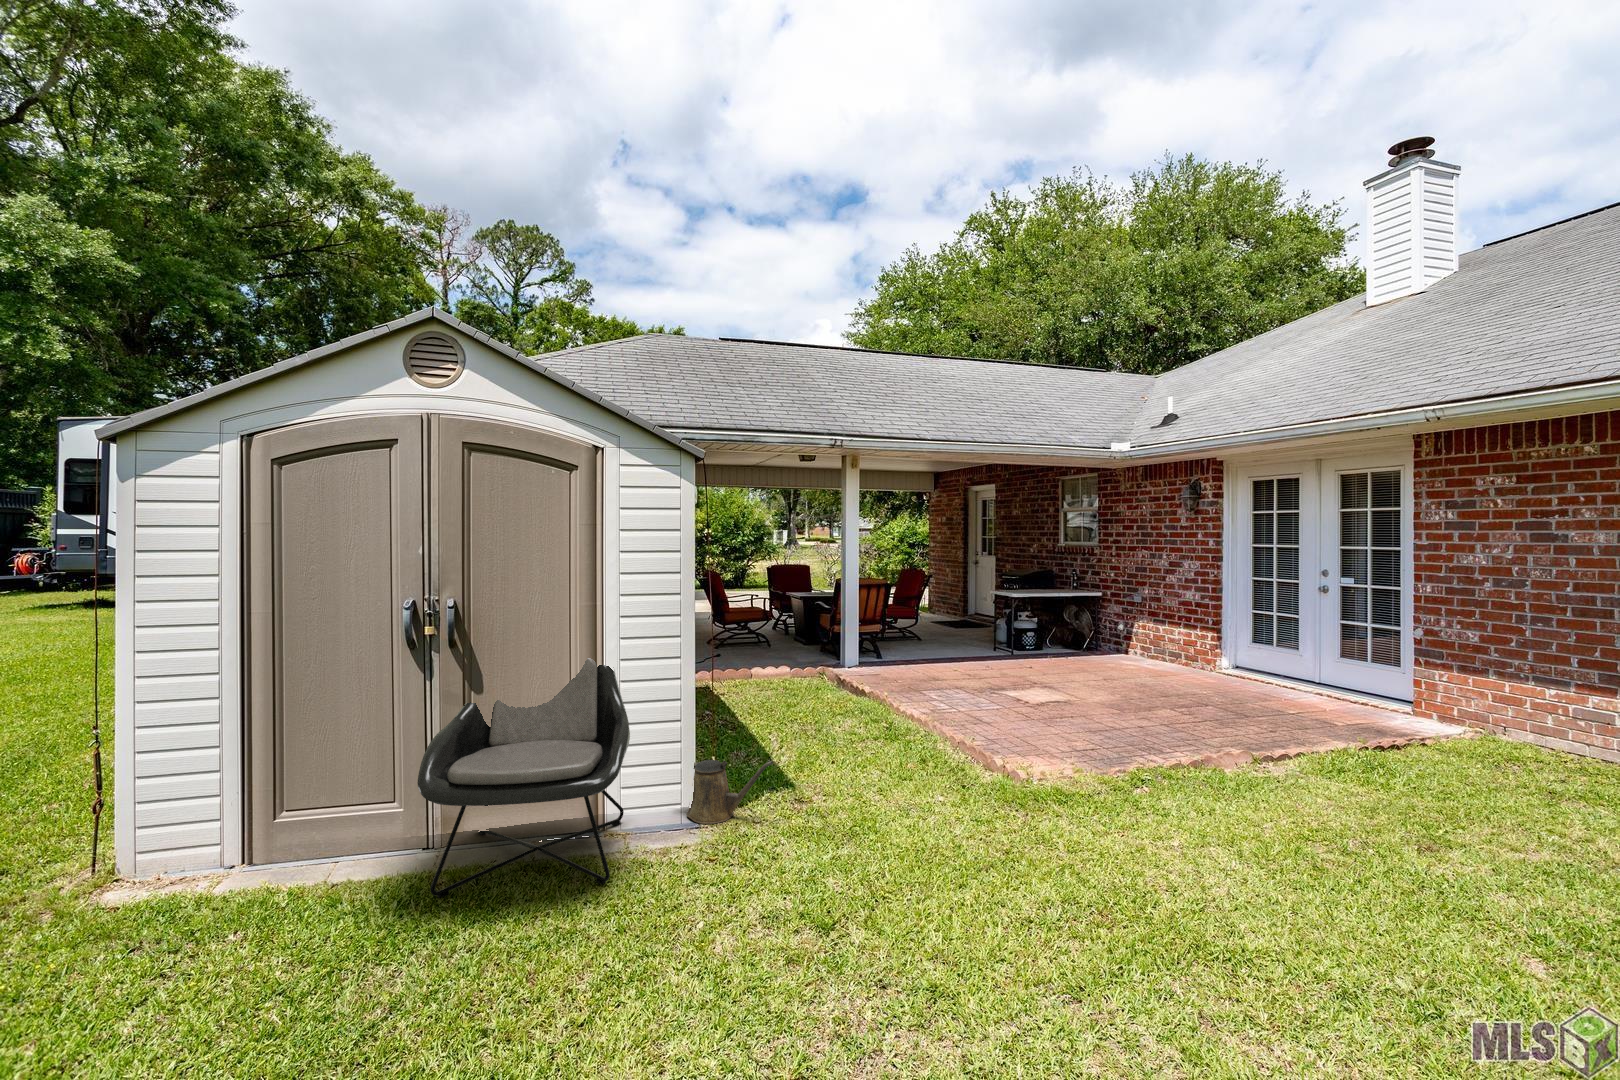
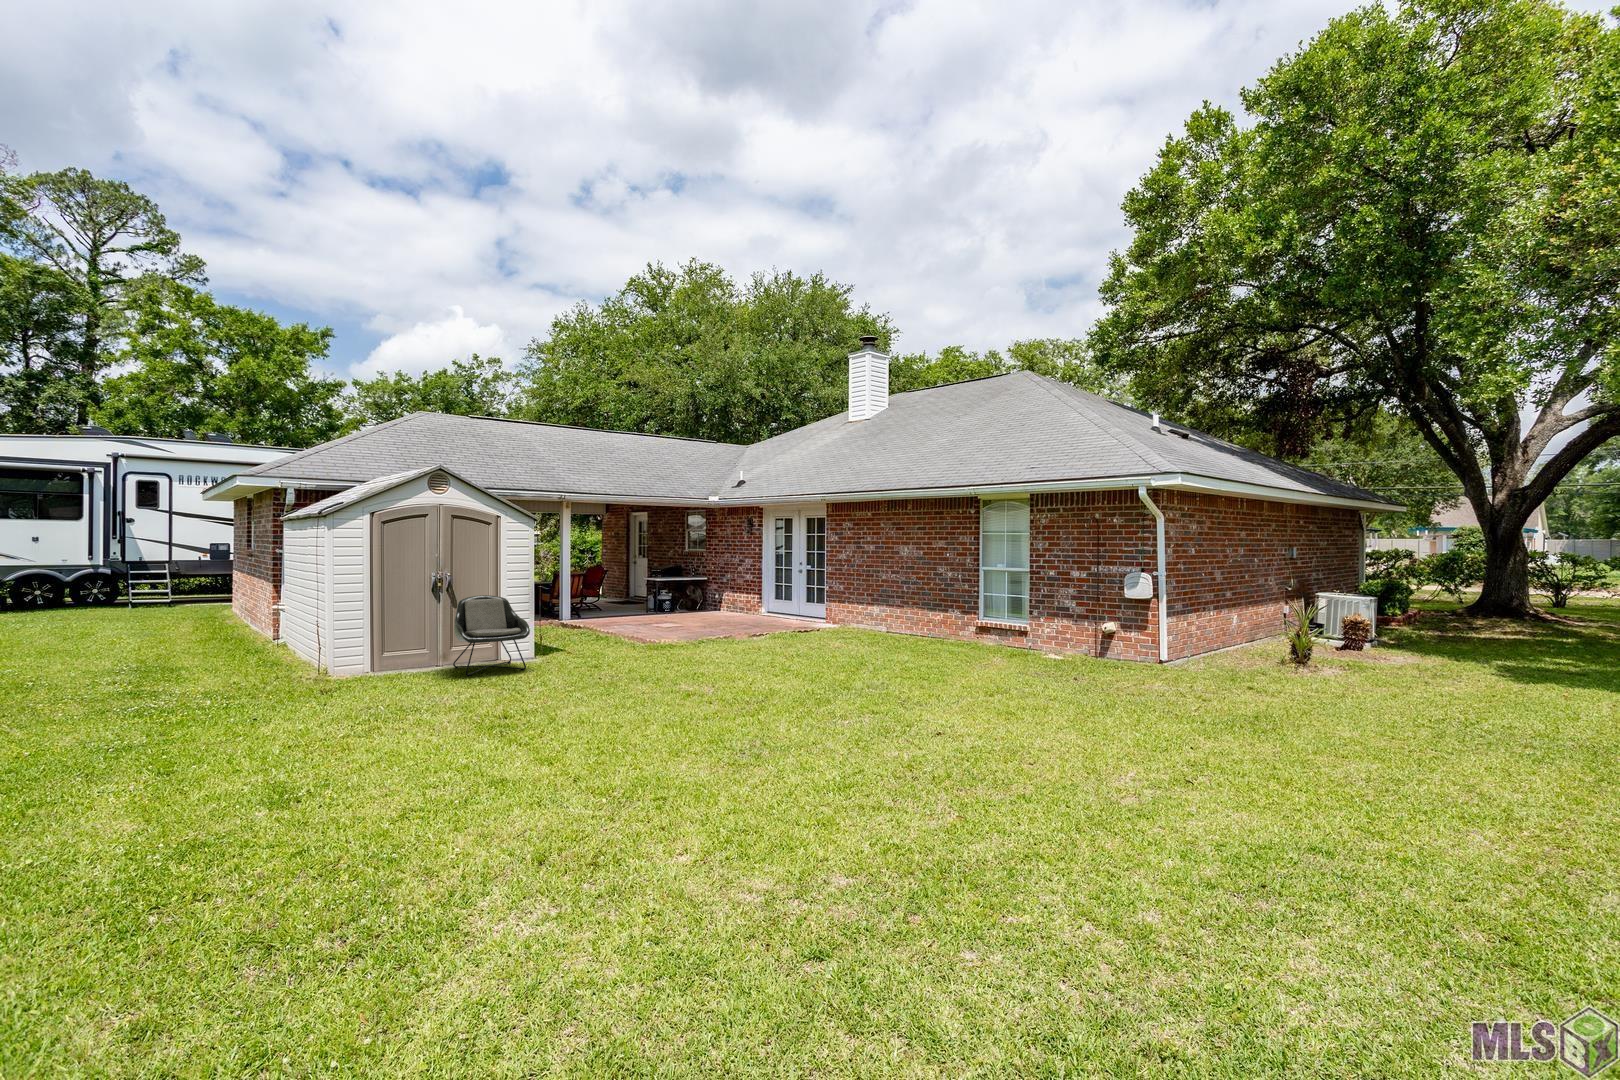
watering can: present [687,760,773,824] -> none [530,636,571,661]

